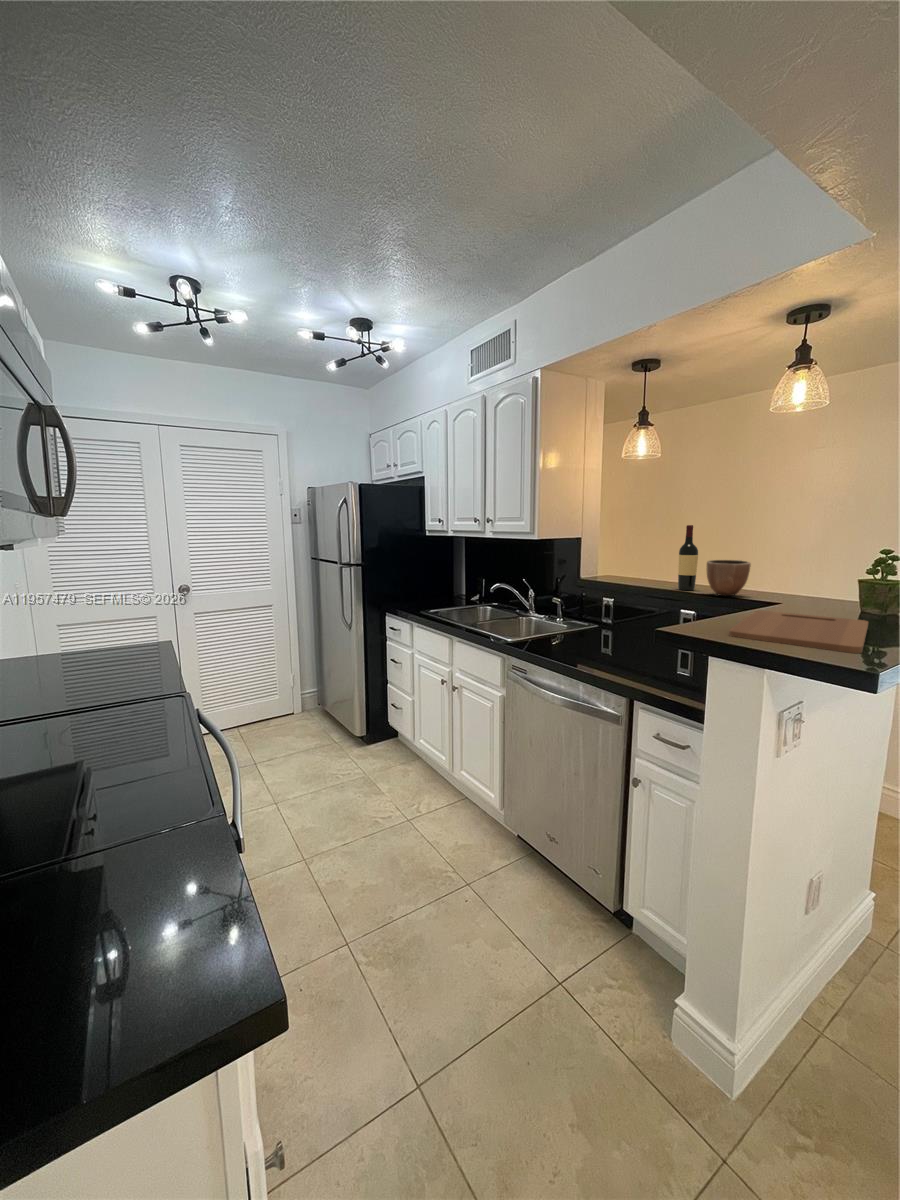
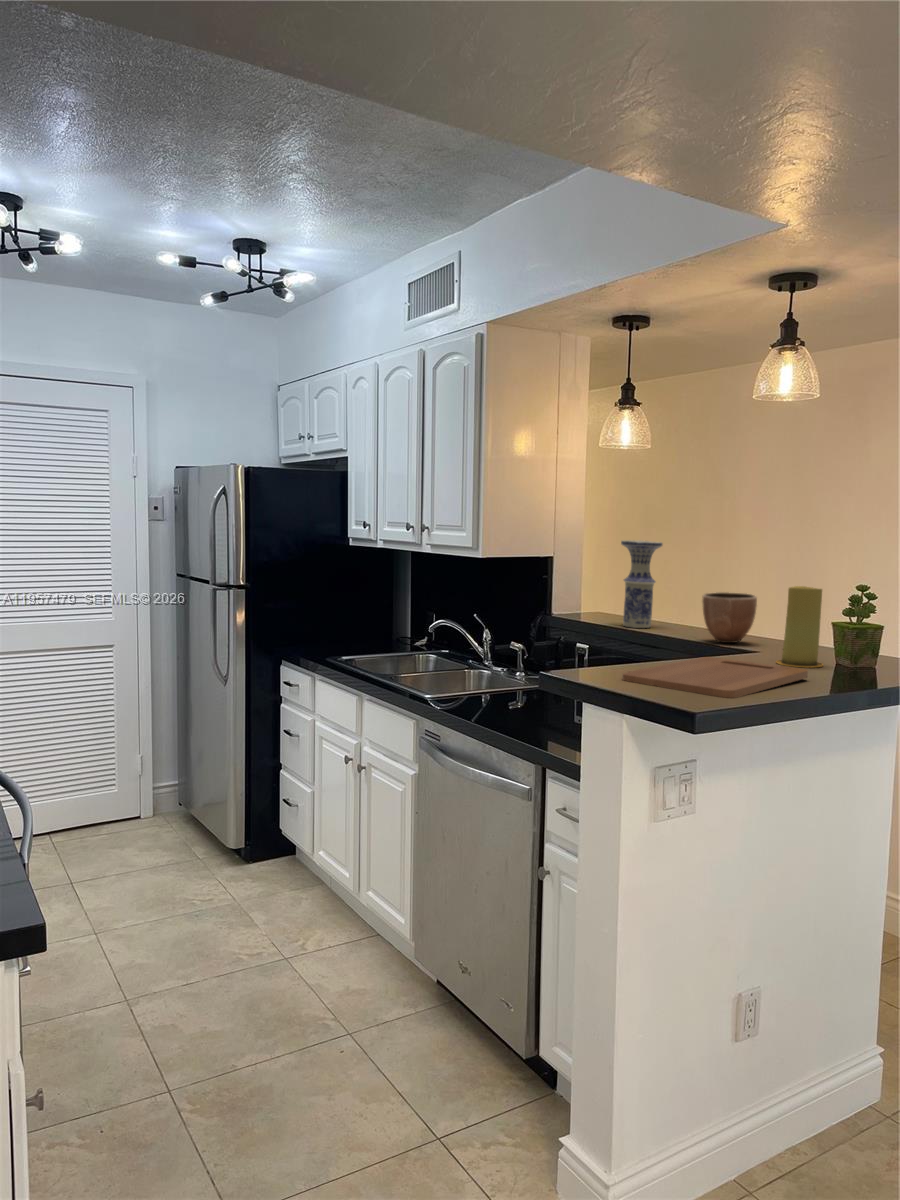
wine bottle: present [678,525,698,591] -> none [679,543,704,635]
vase: none [630,526,661,586] -> present [621,540,662,628]
candle: none [798,553,843,616] -> present [776,586,823,667]

